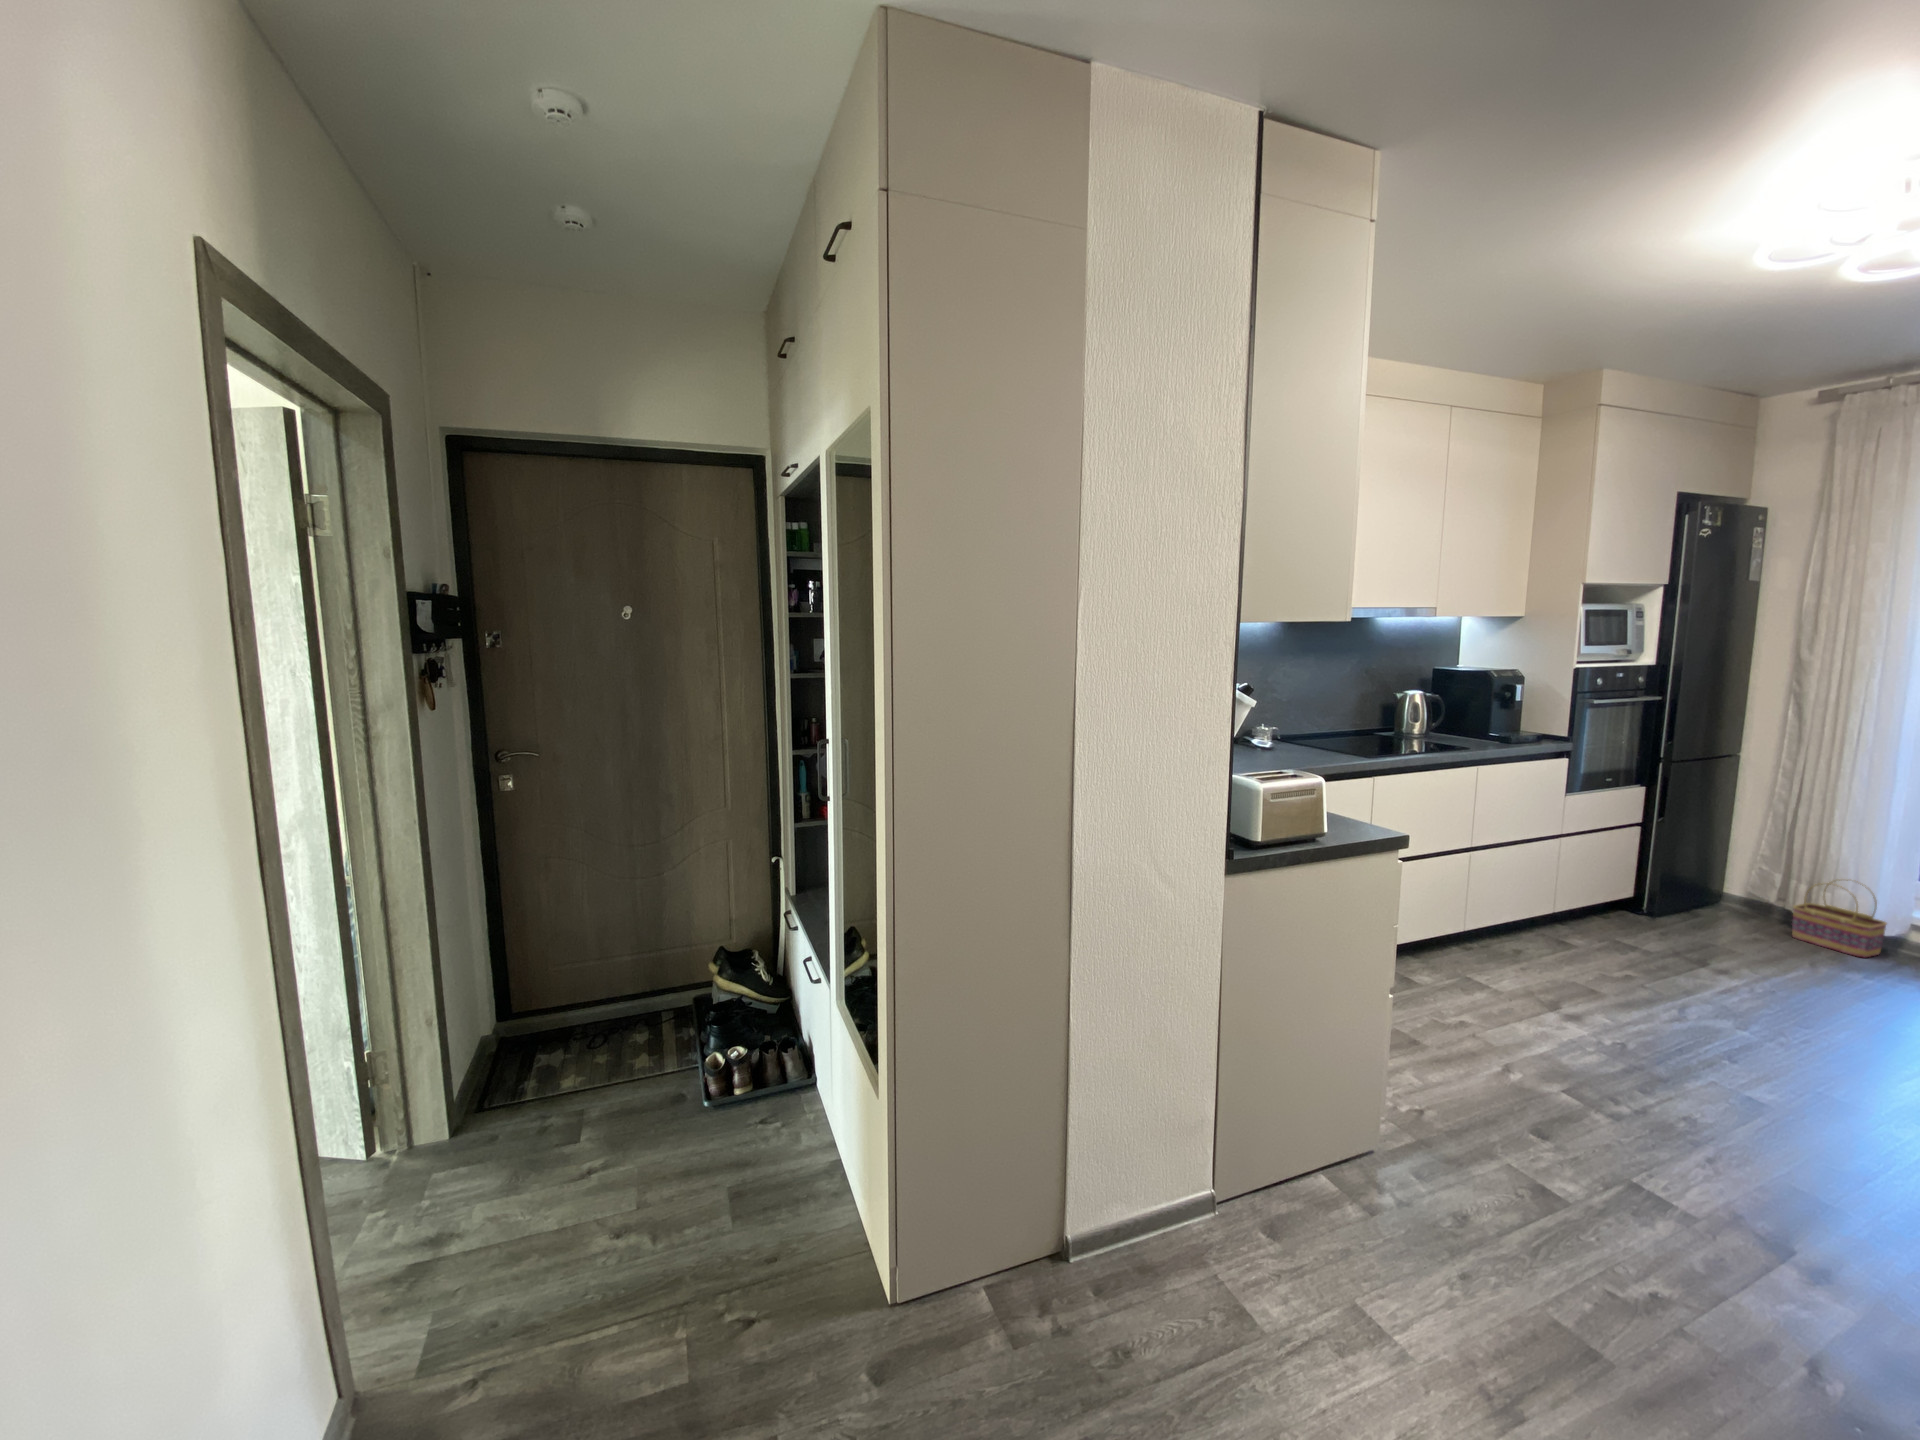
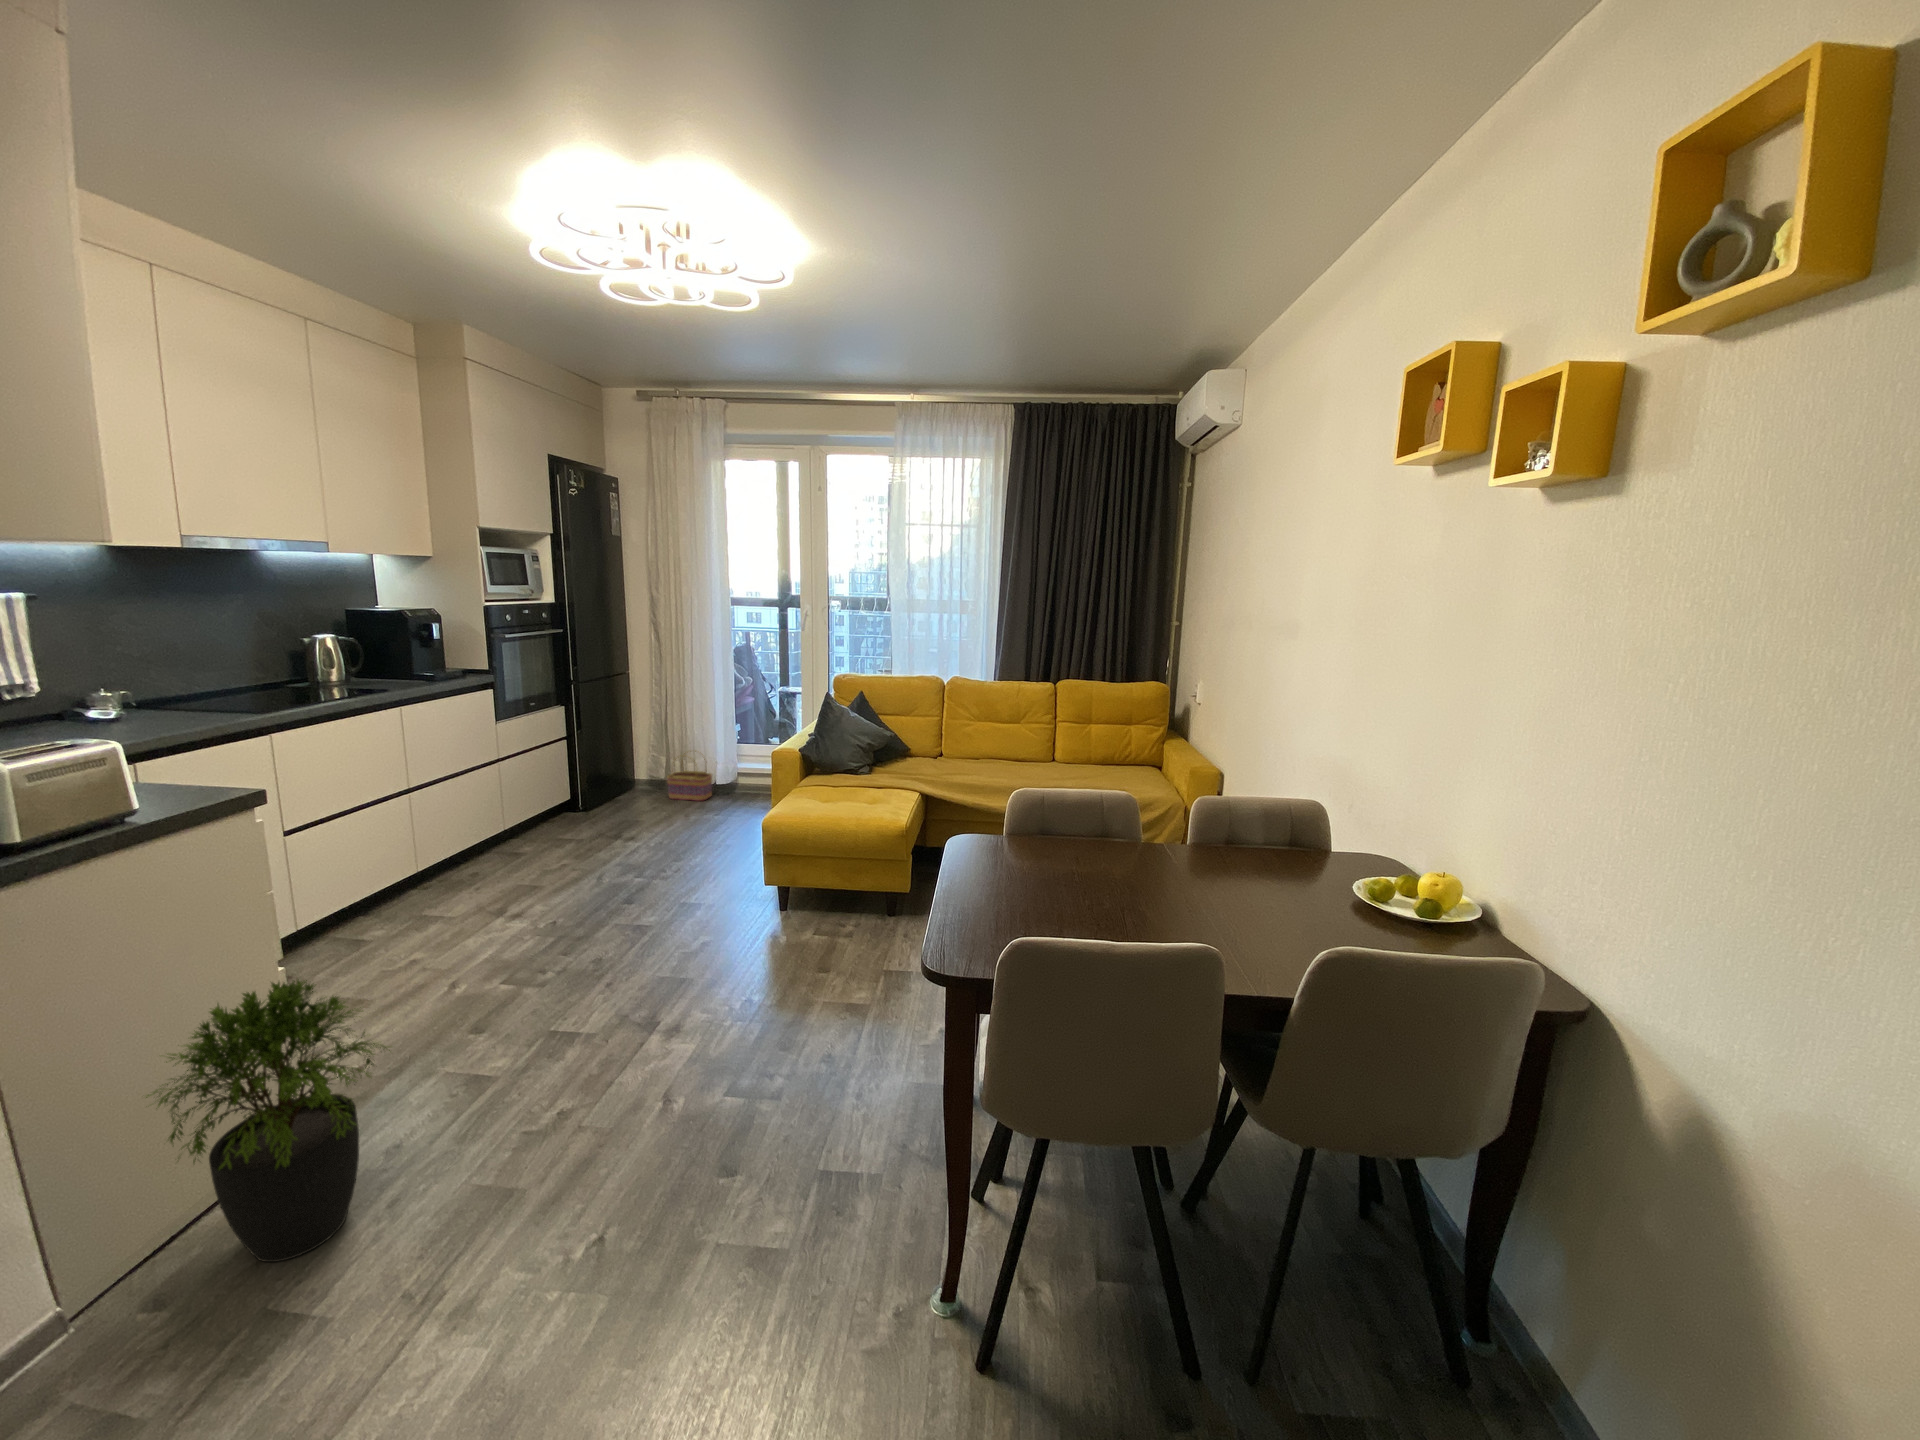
potted plant: none [1300,1008,1492,1271] -> present [146,979,390,1262]

